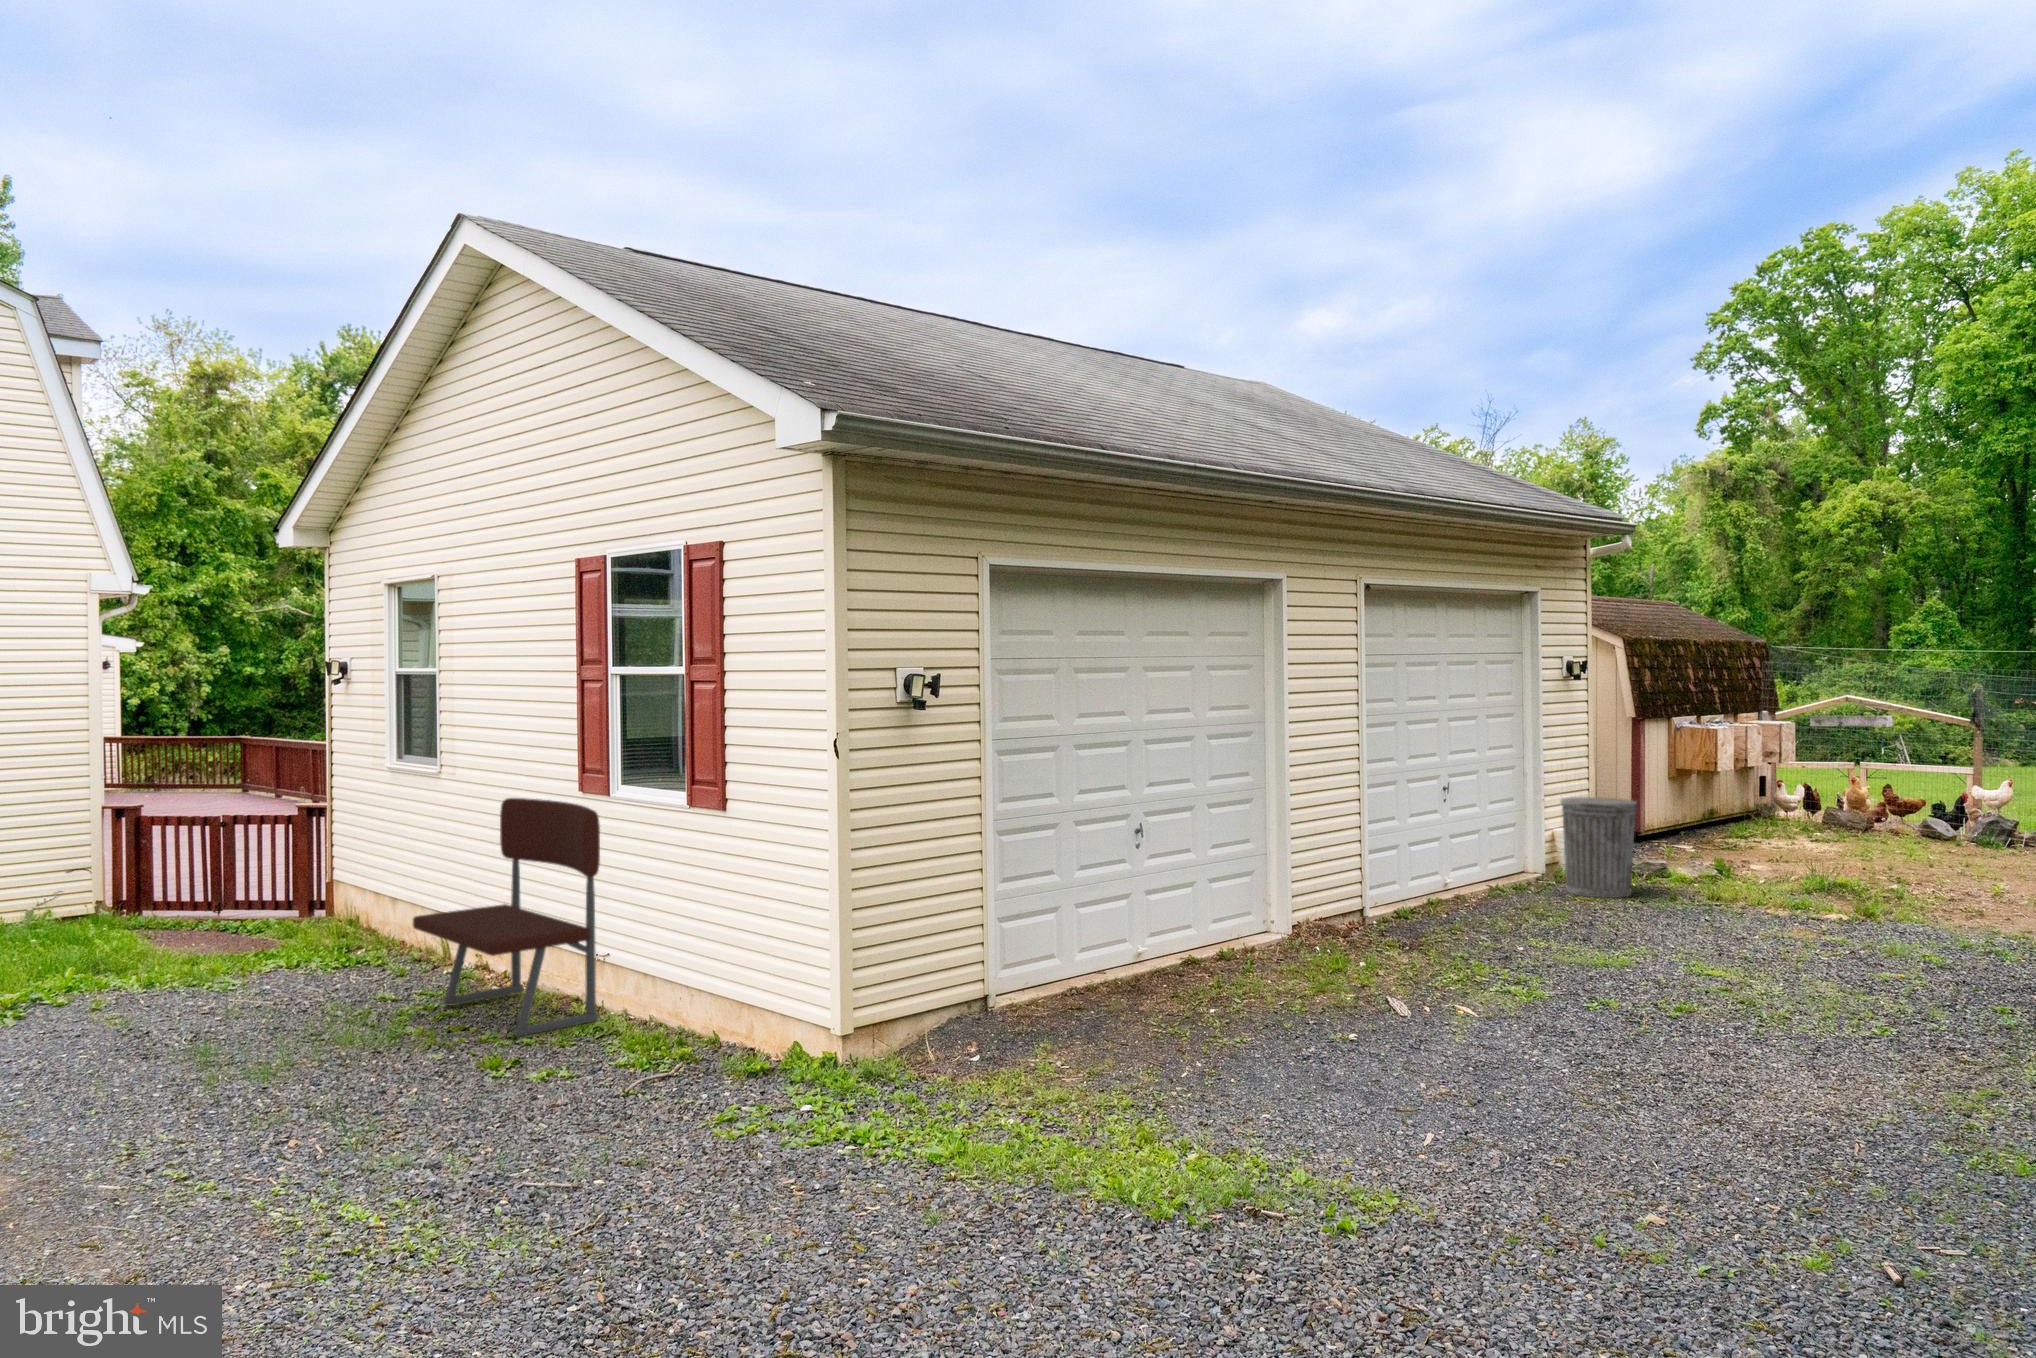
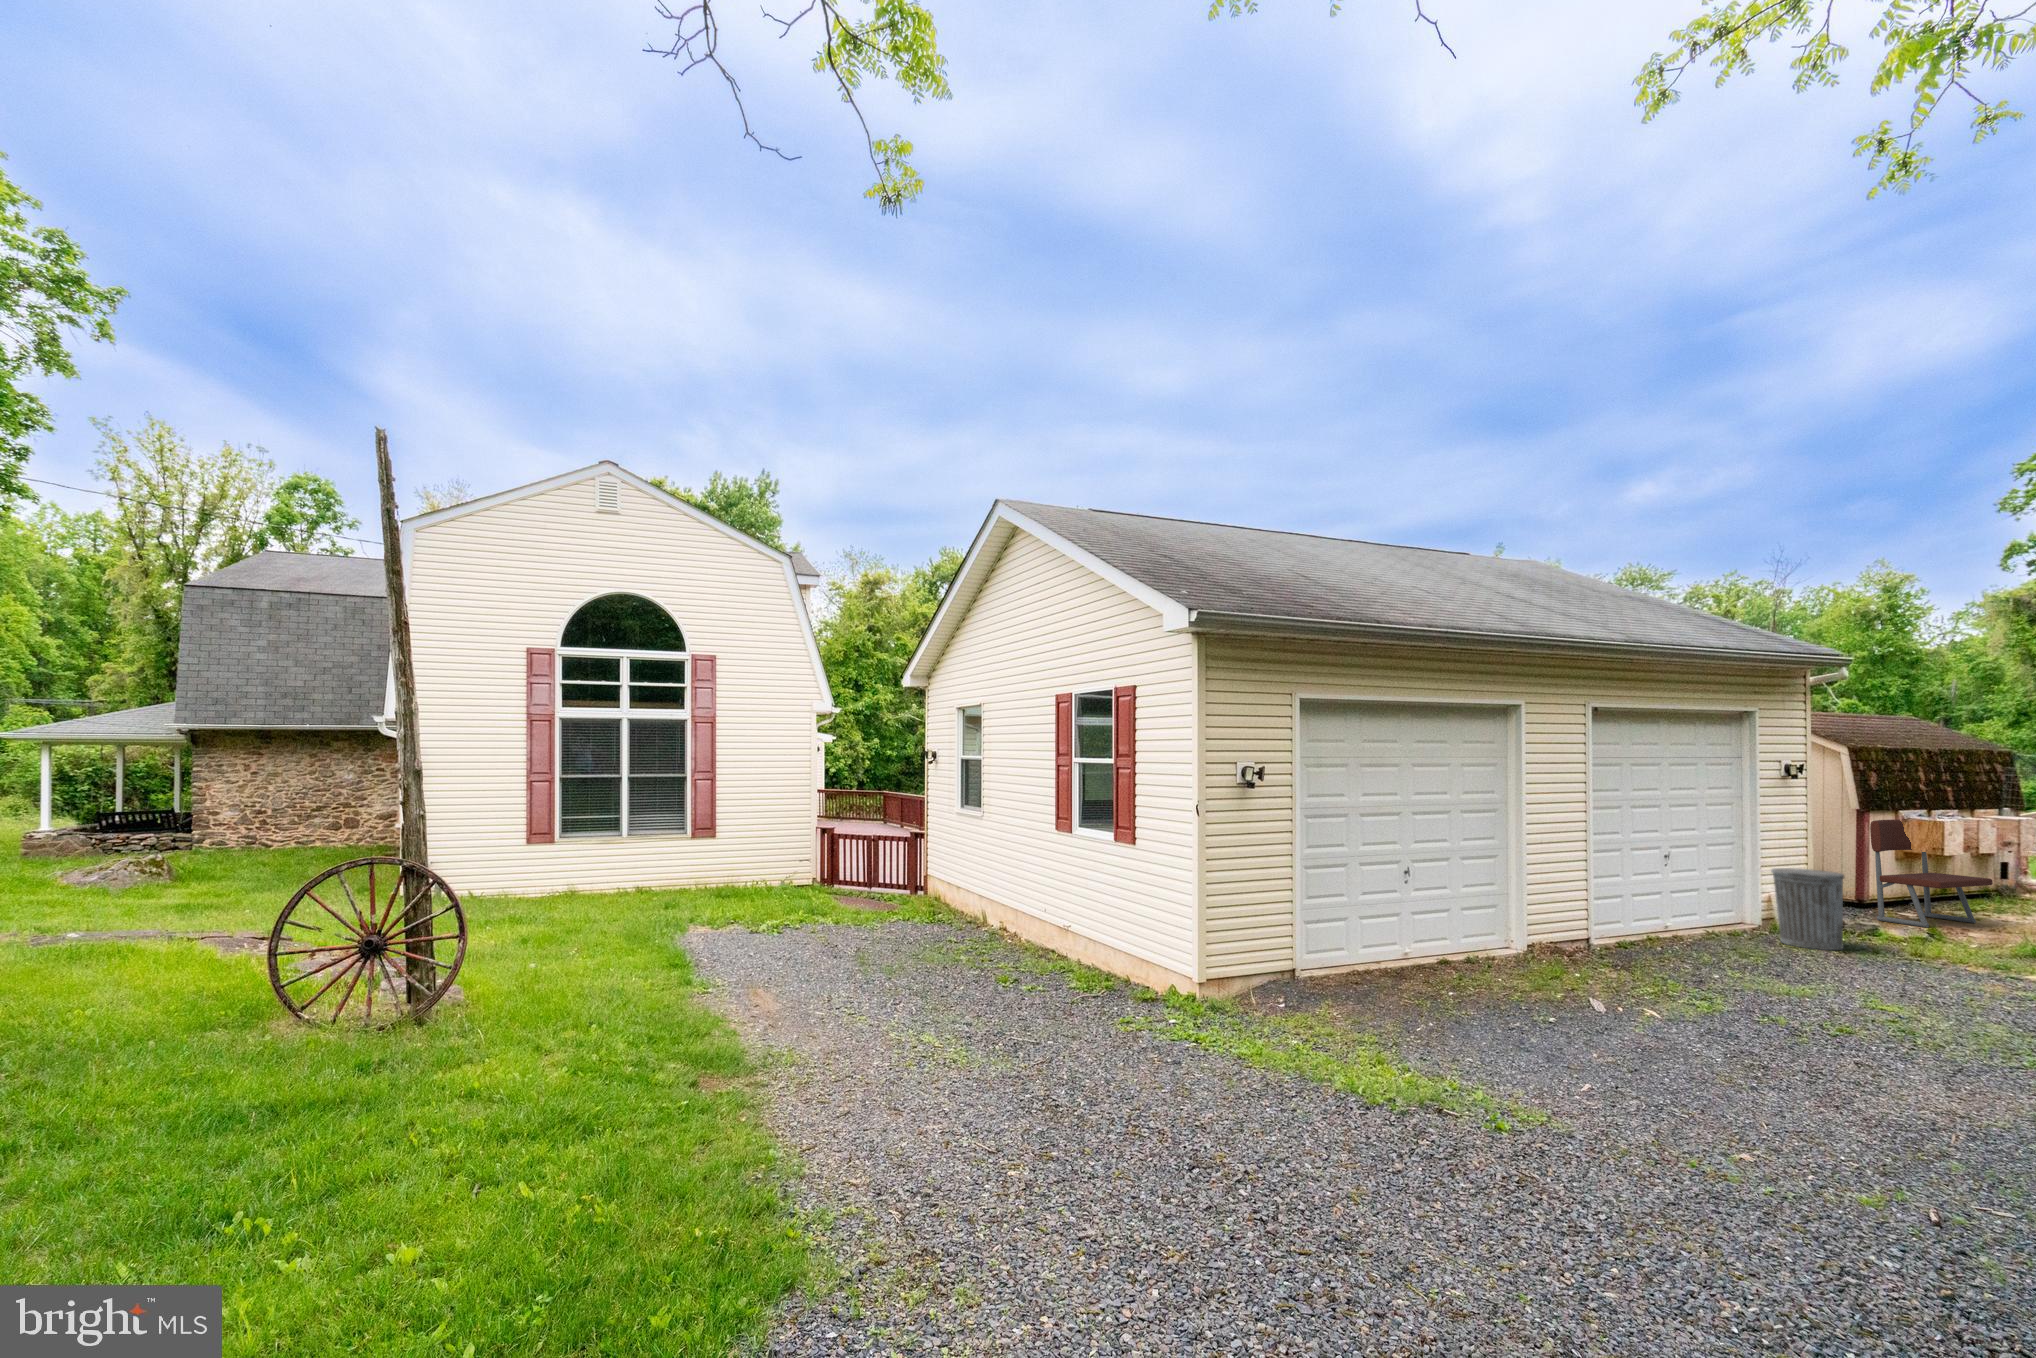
bench: present [413,798,600,1037] -> present [1870,819,1993,928]

